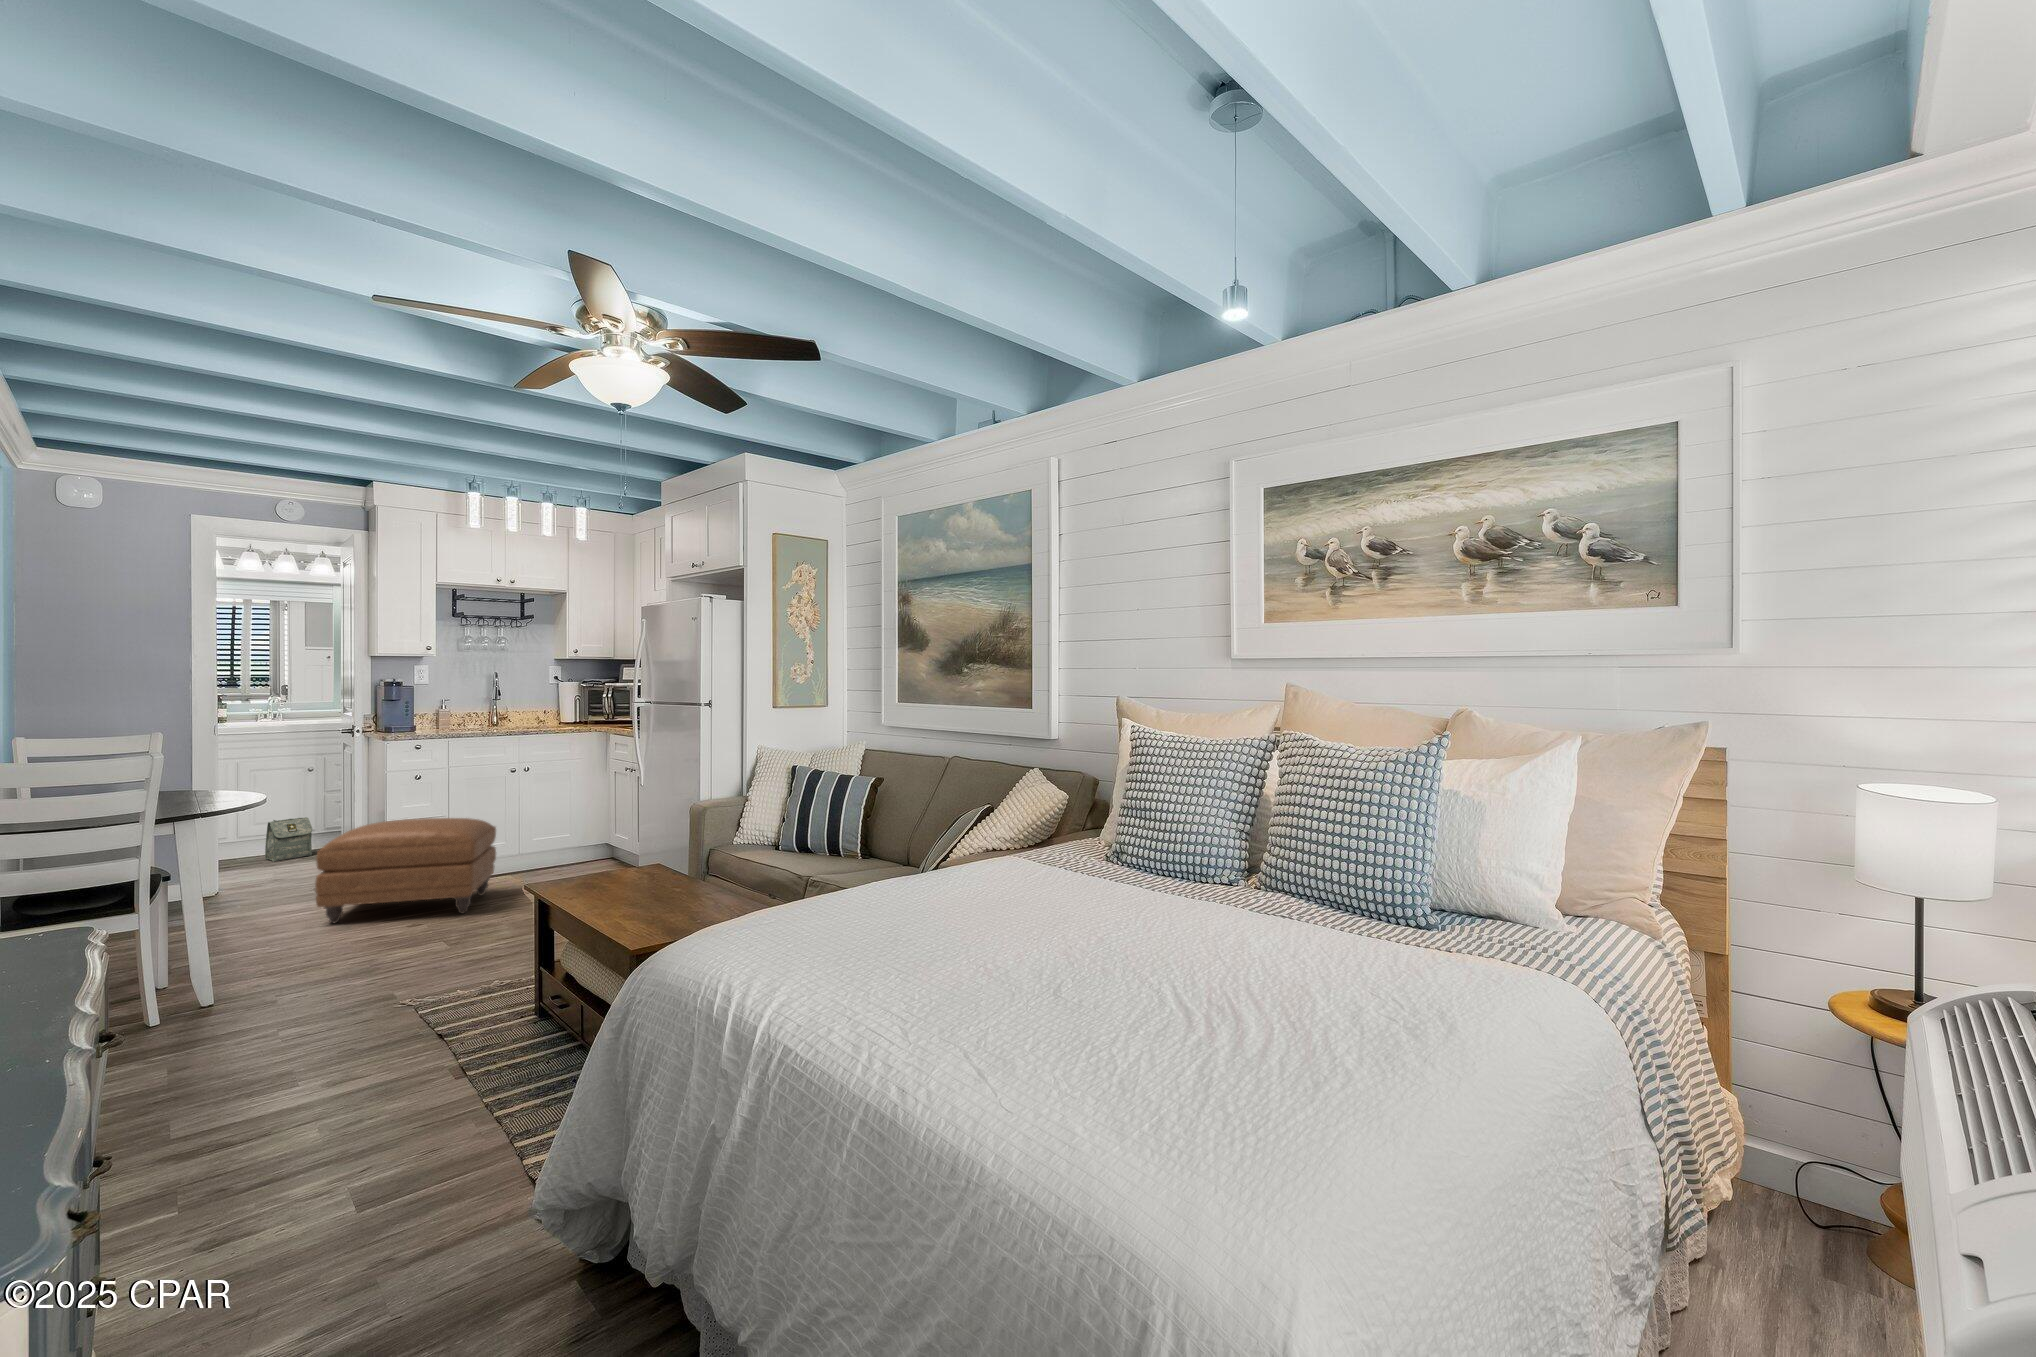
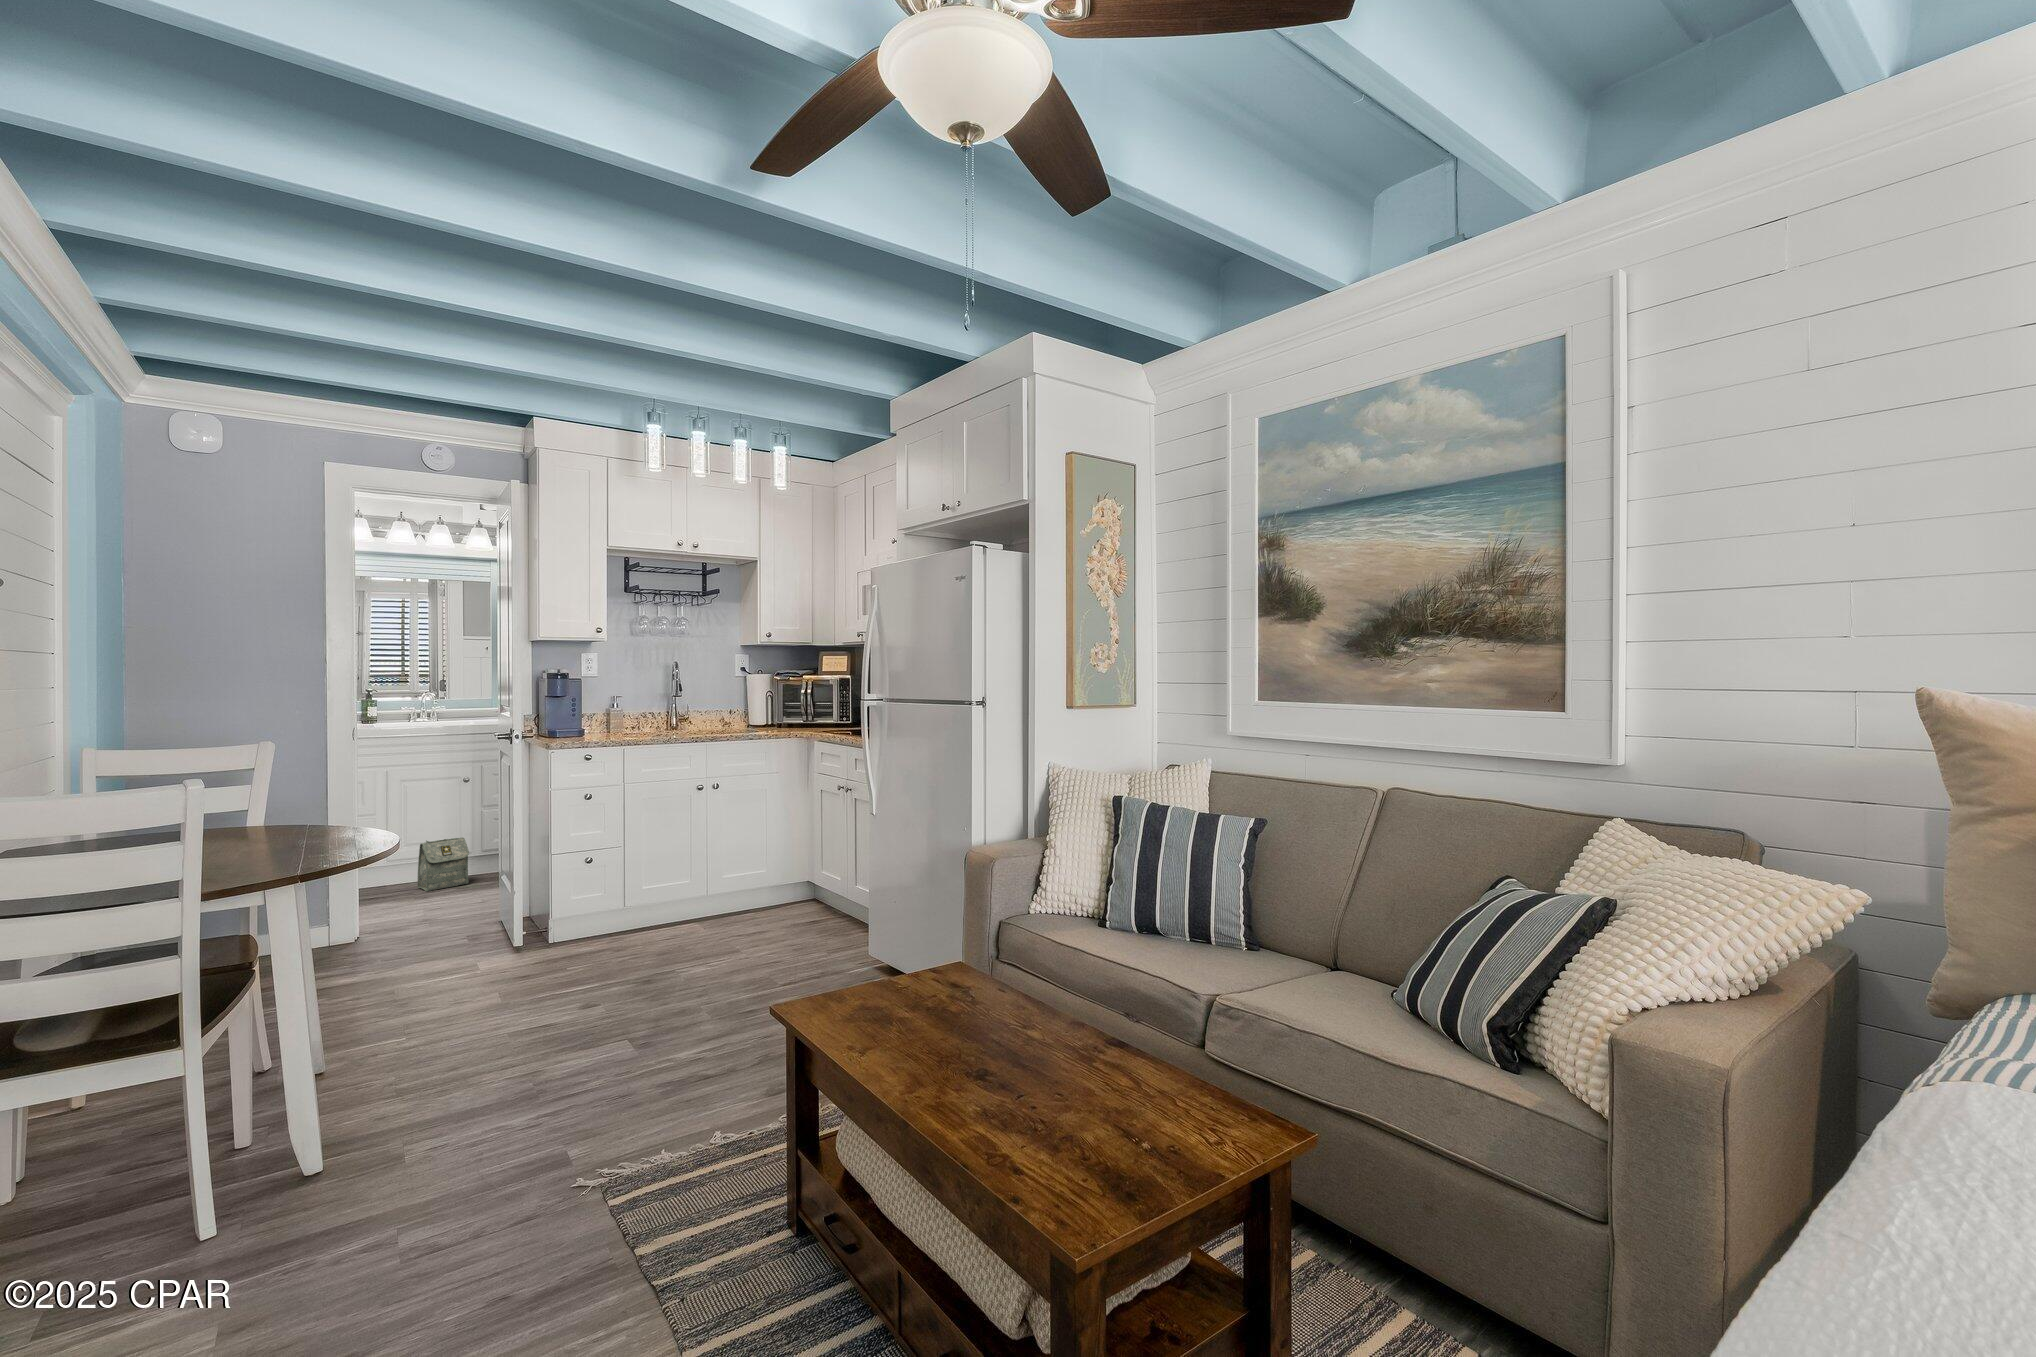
ottoman: present [315,818,496,923] -> none [466,853,685,998]

